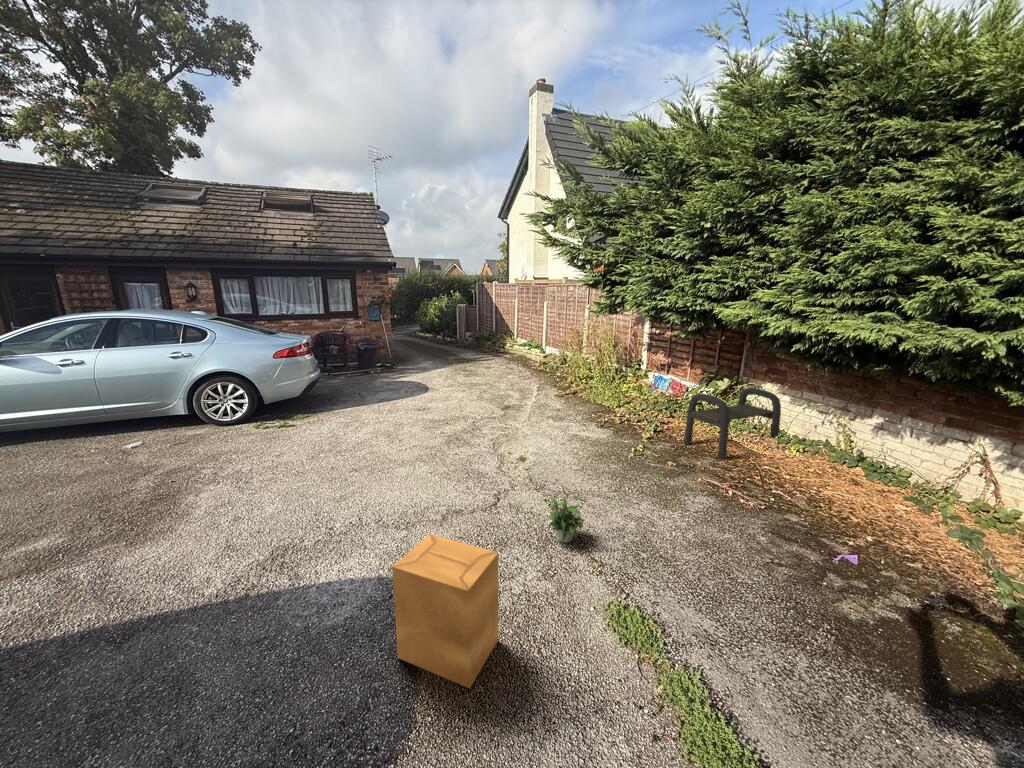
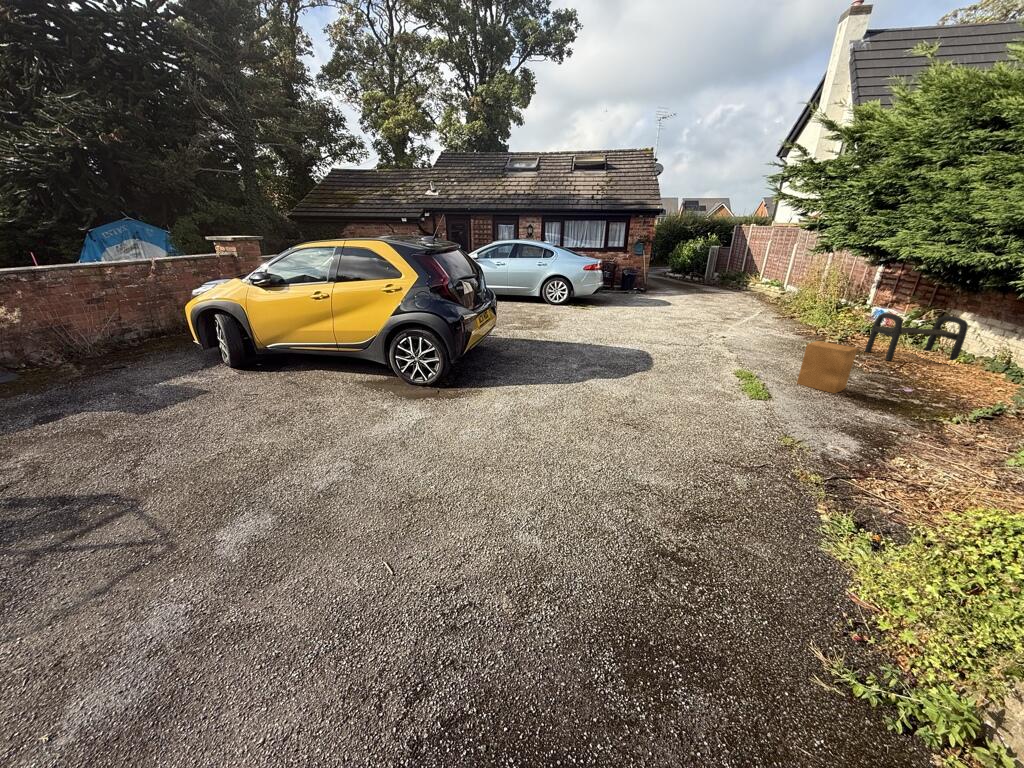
potted plant: present [546,497,584,543] -> none [725,341,747,364]
cardboard box: present [392,534,499,688] -> present [797,341,857,393]

